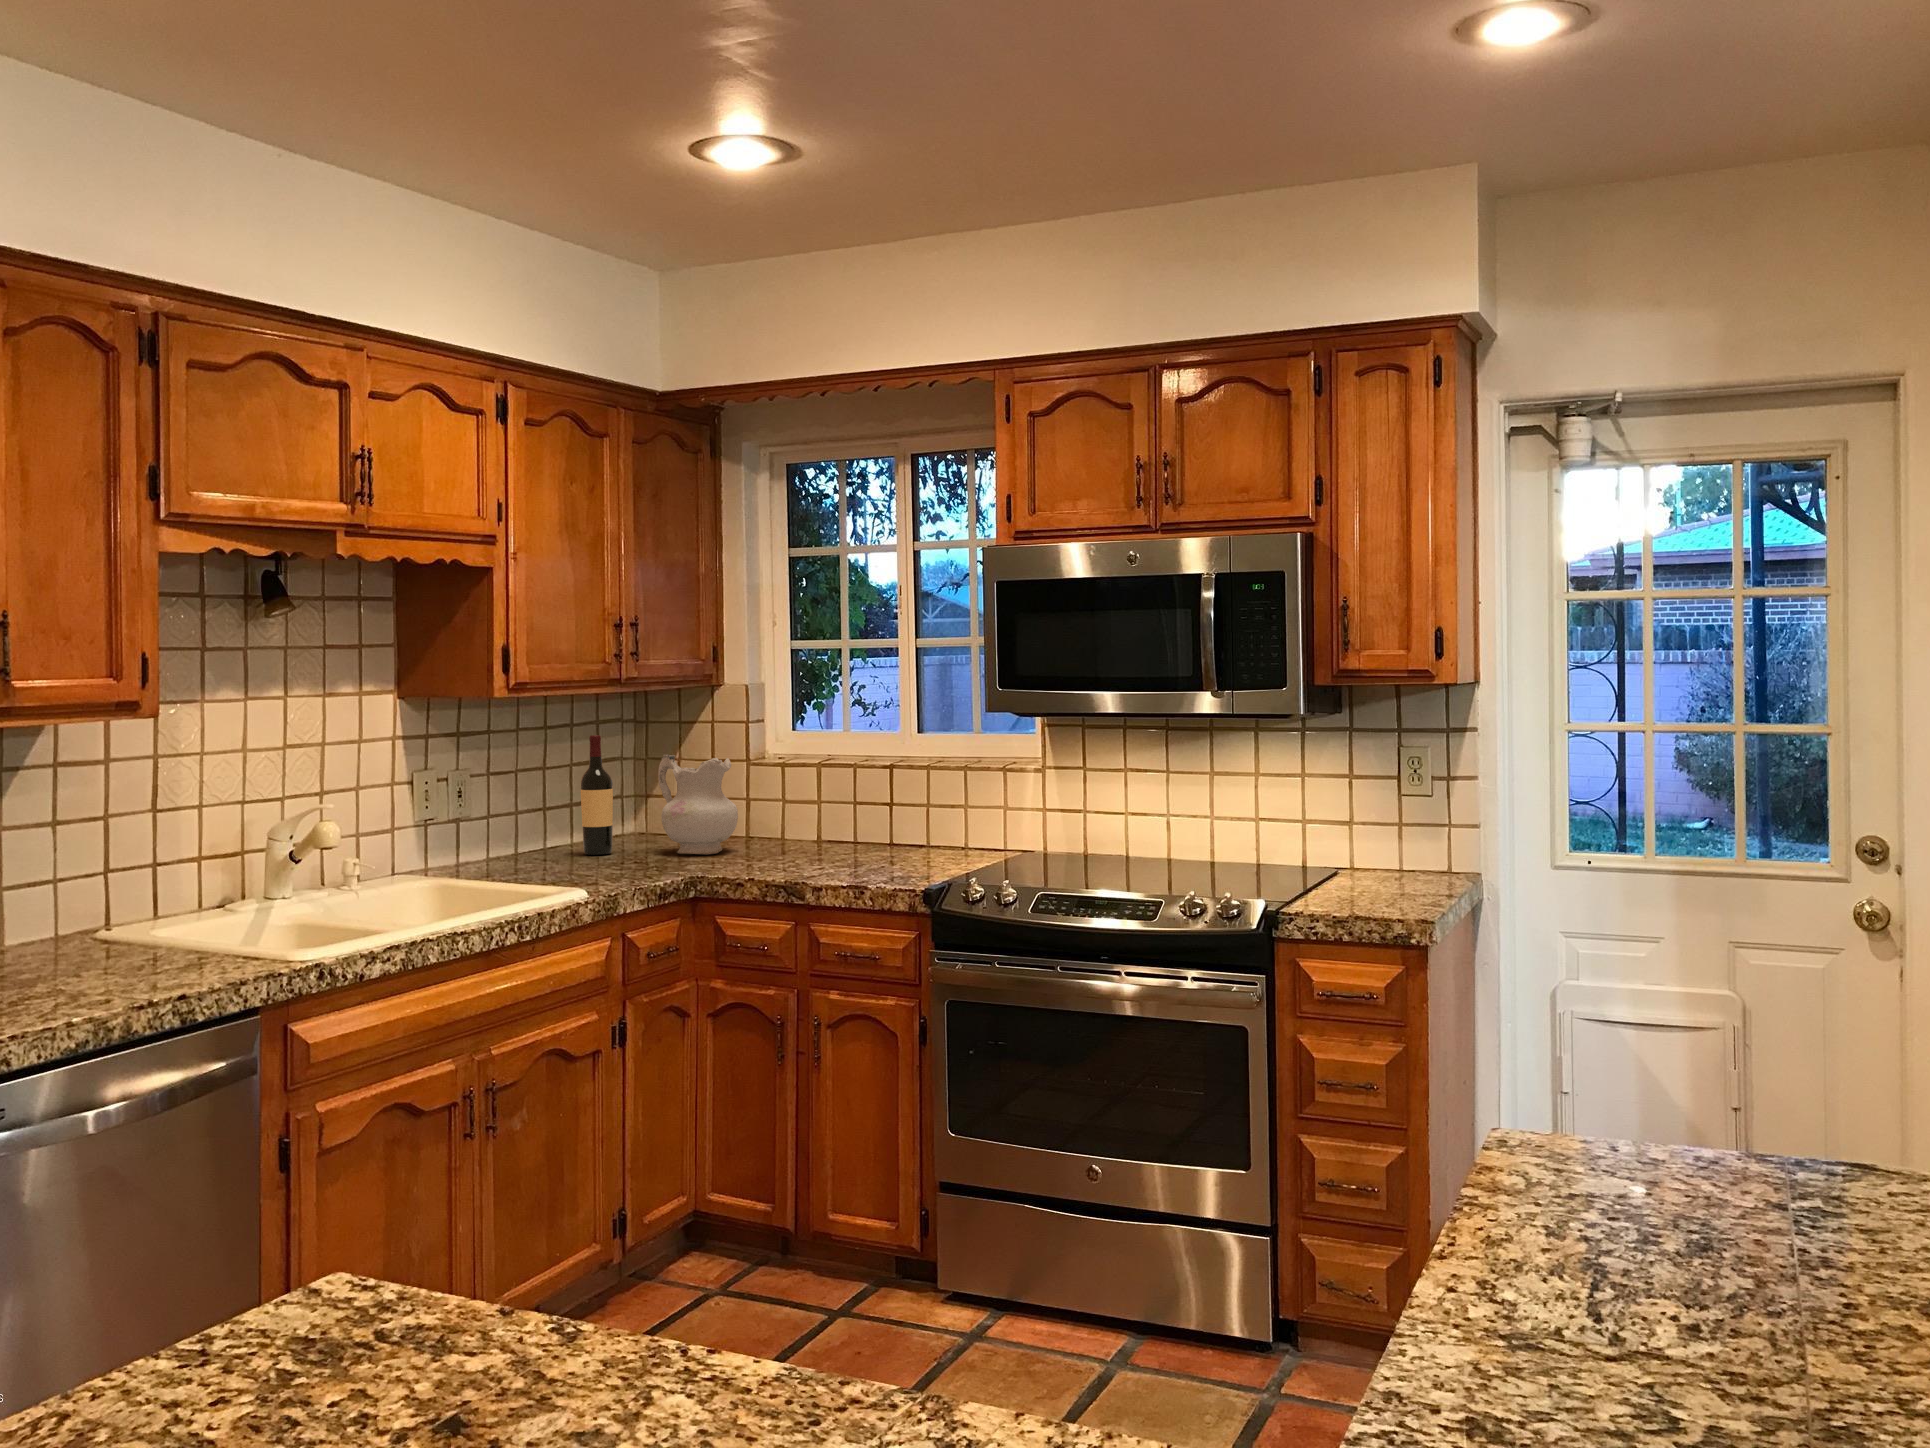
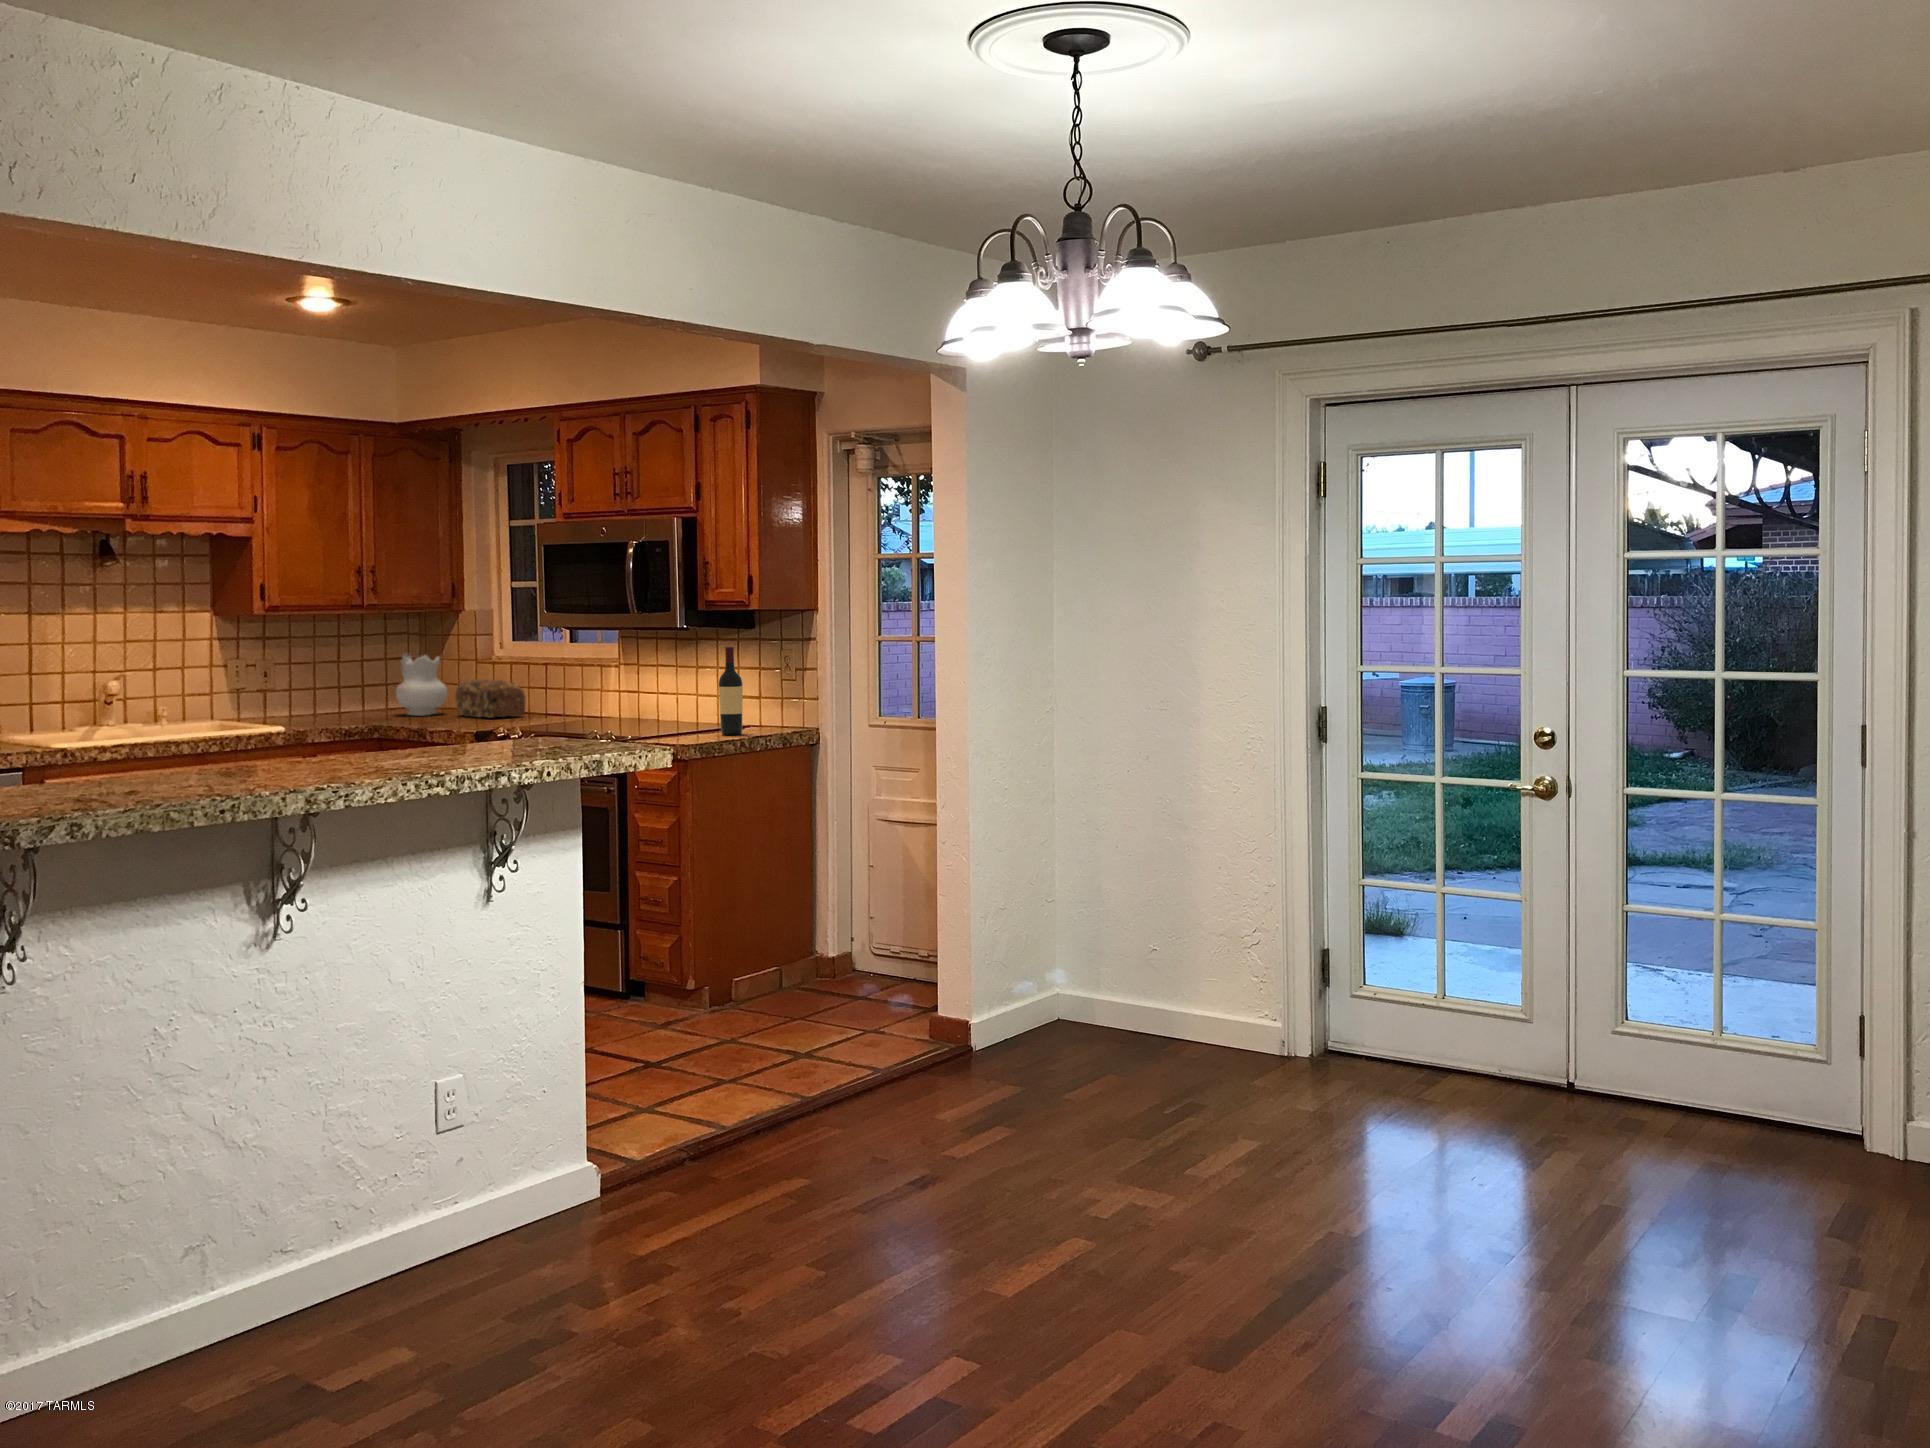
wine bottle: present [580,735,613,855] -> present [719,647,743,735]
bread loaf: none [766,794,889,857] -> present [455,679,525,718]

